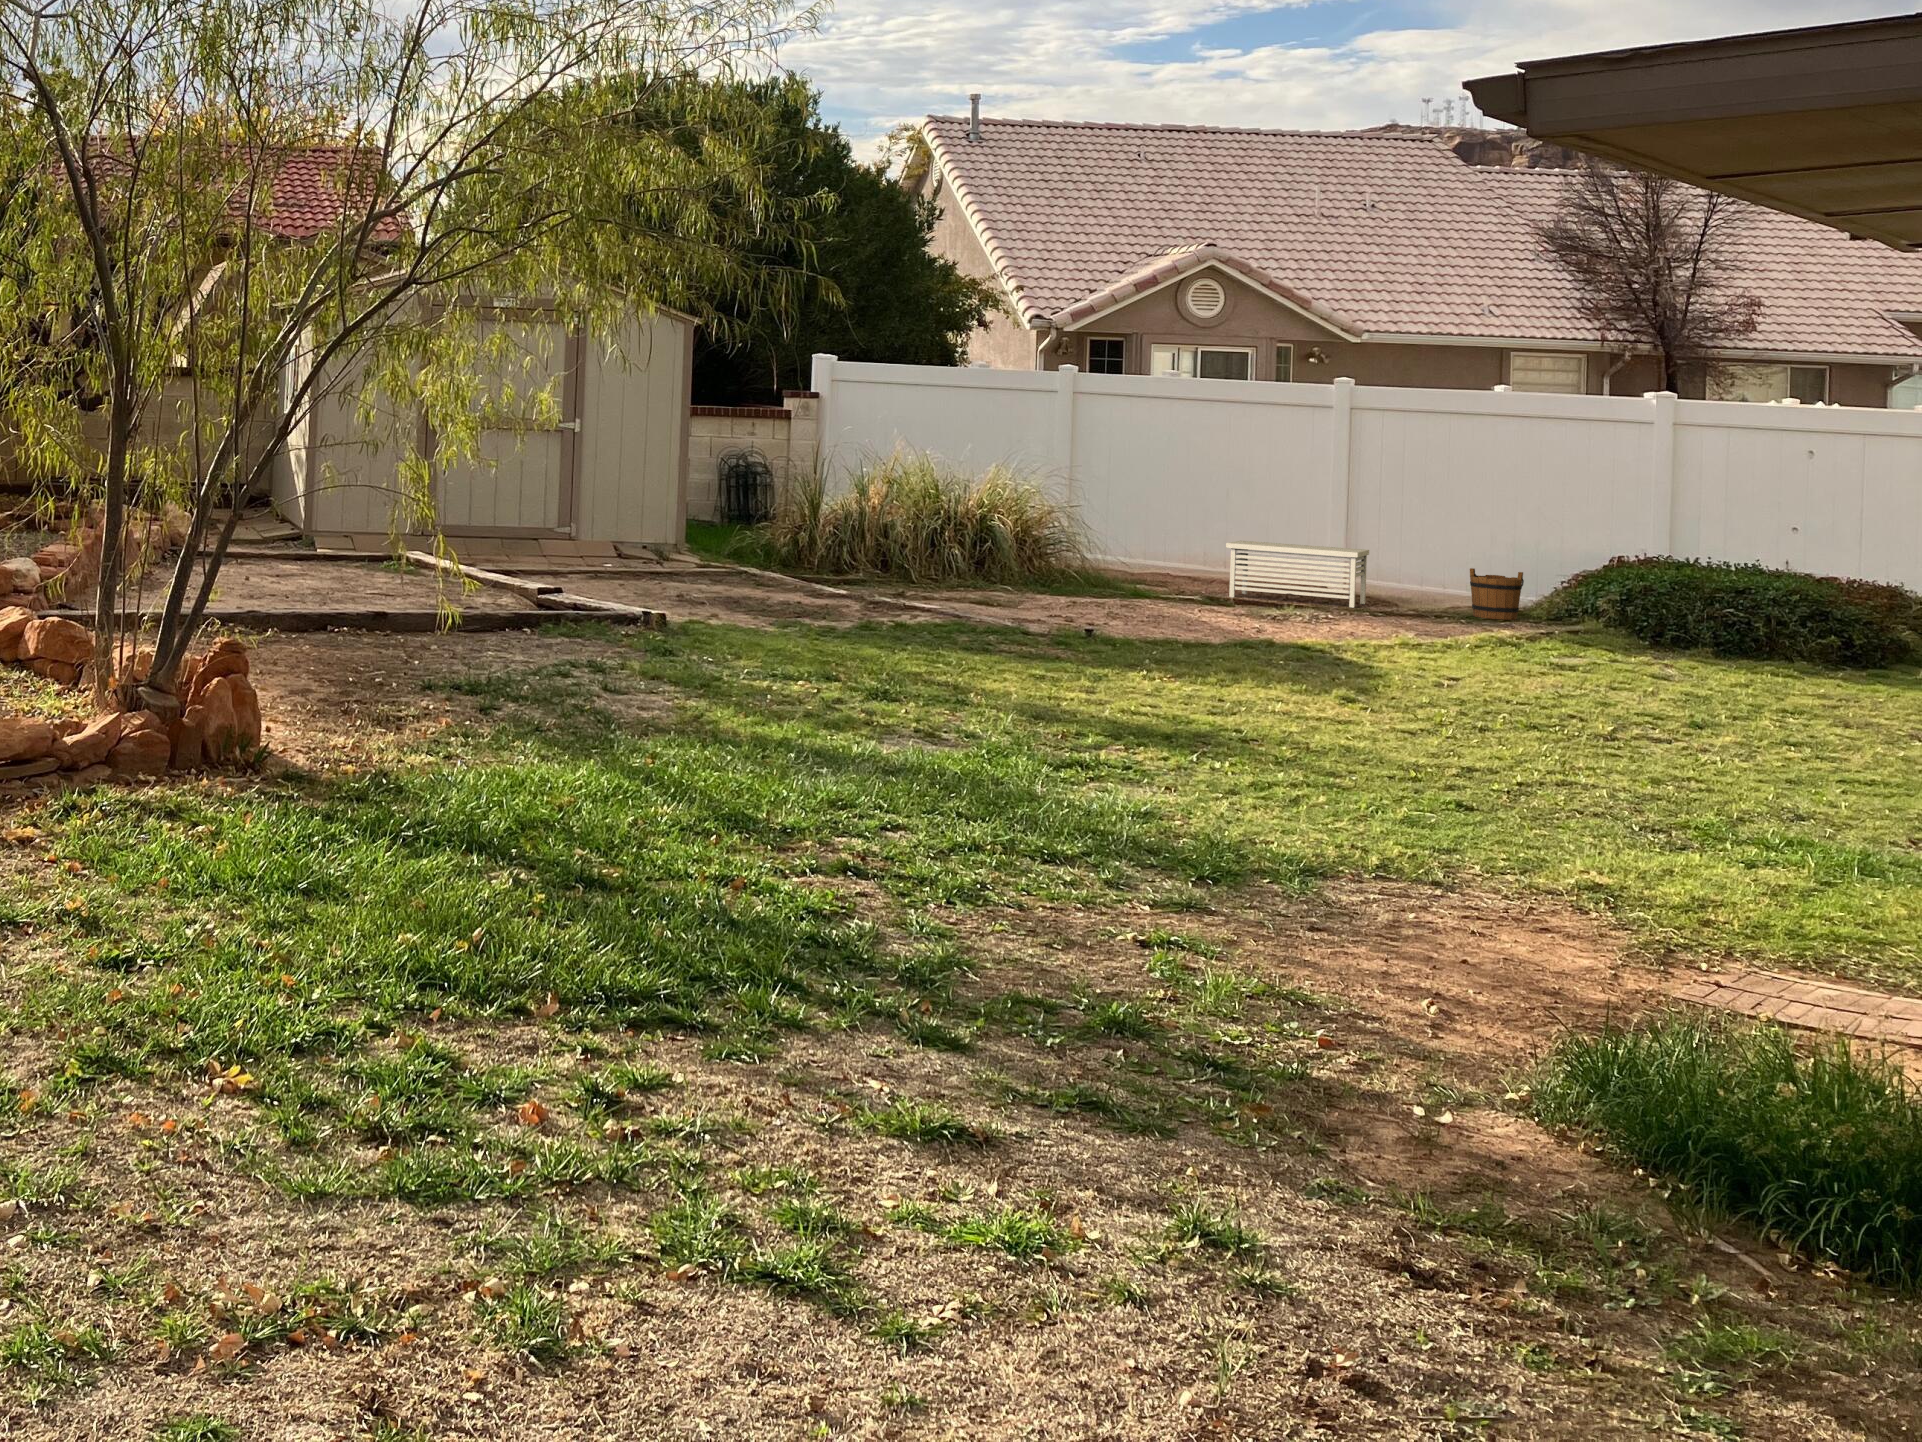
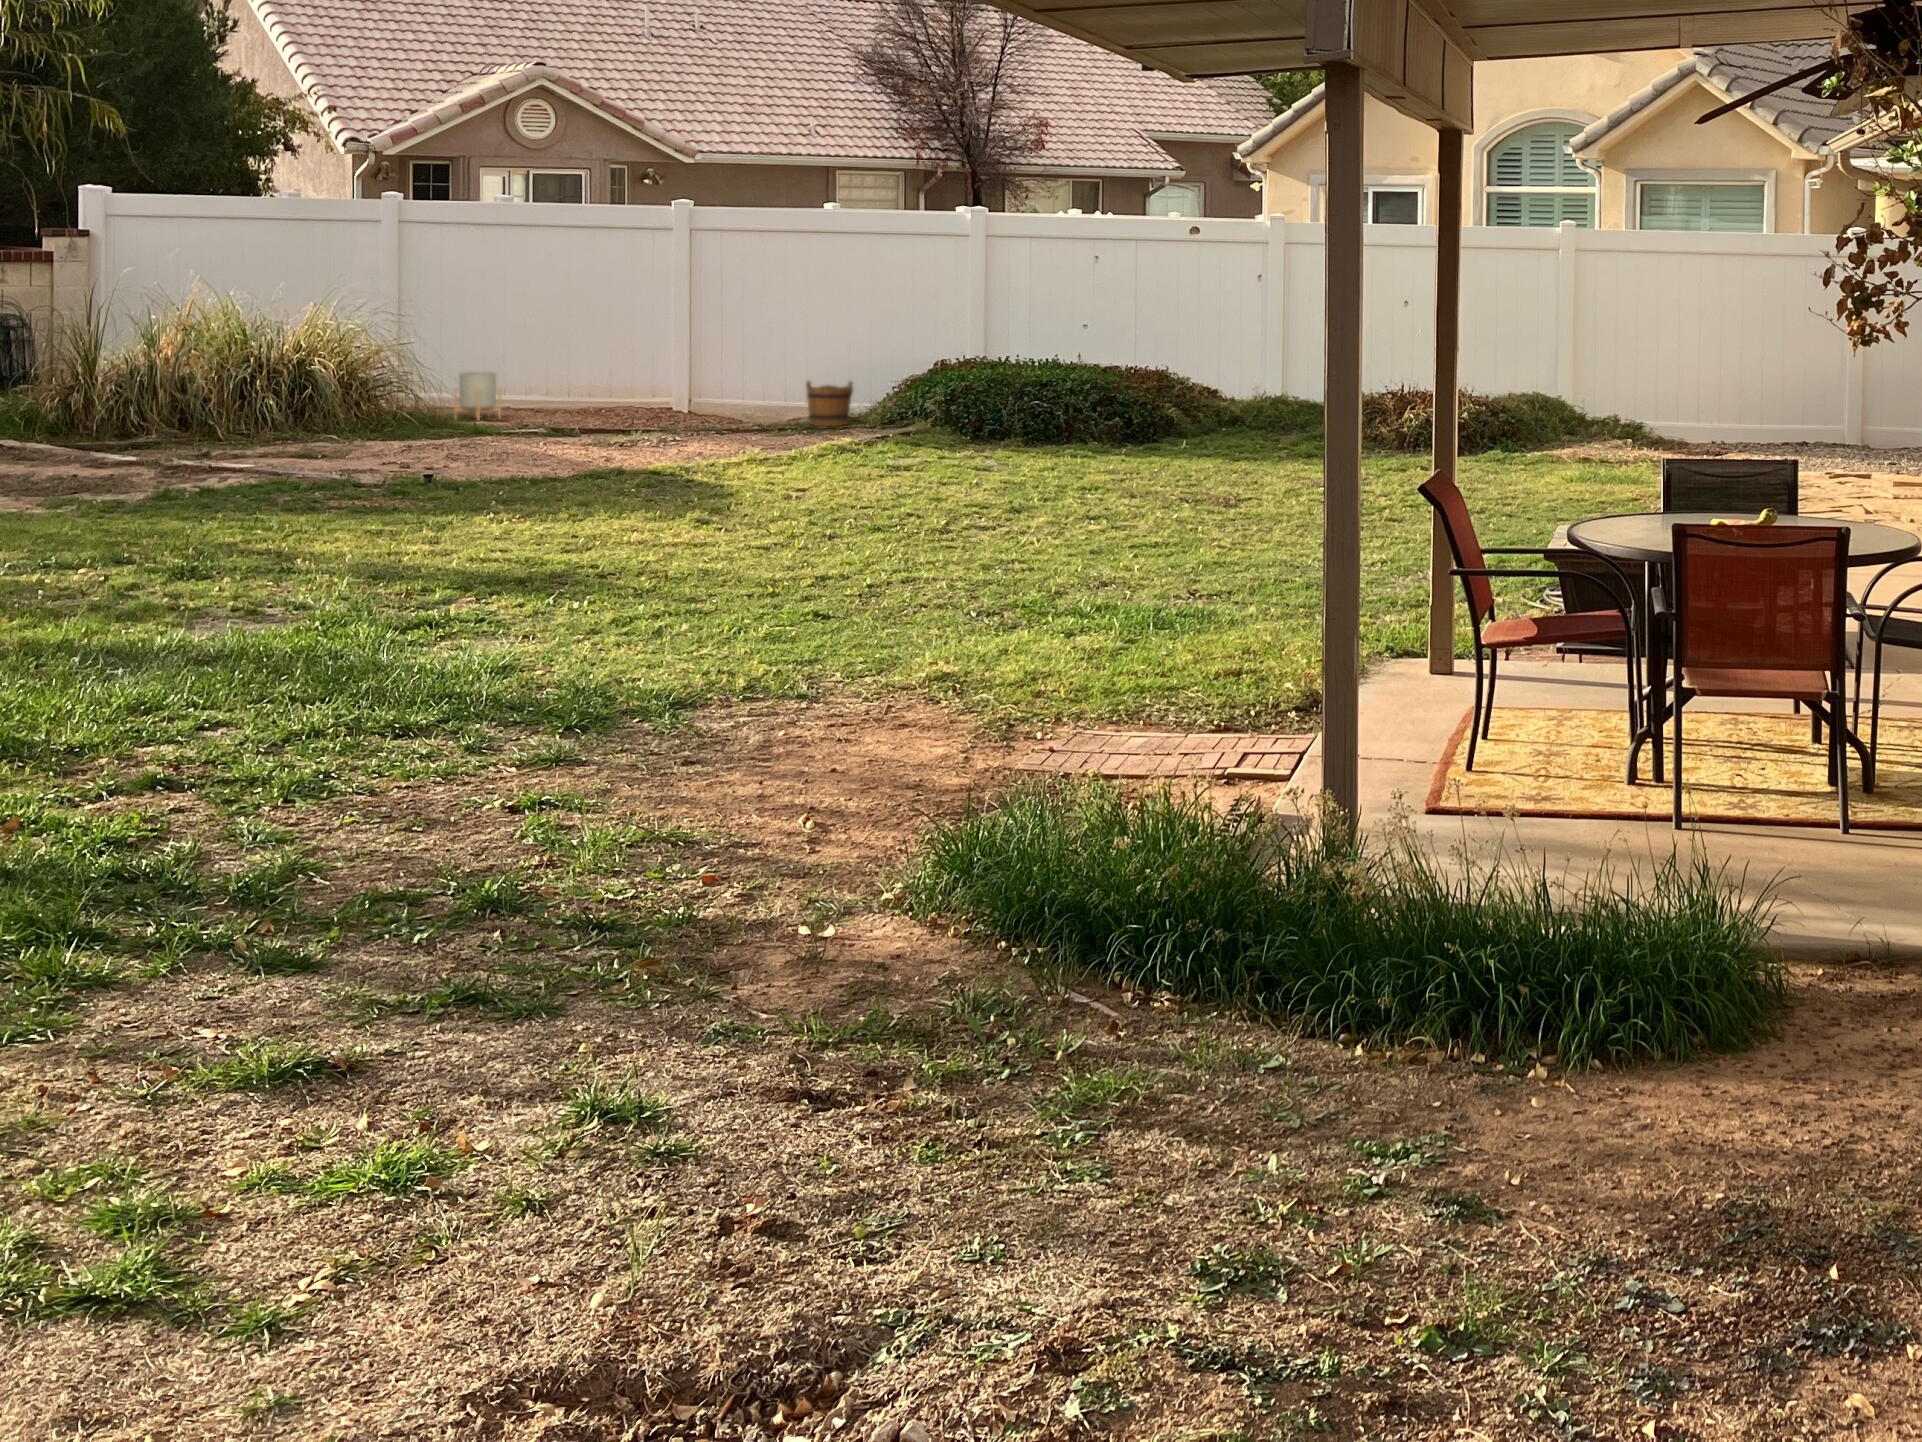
planter: none [1114,537,1158,585] -> present [454,372,501,420]
storage bench: present [1226,541,1369,608] -> none [573,368,714,426]

